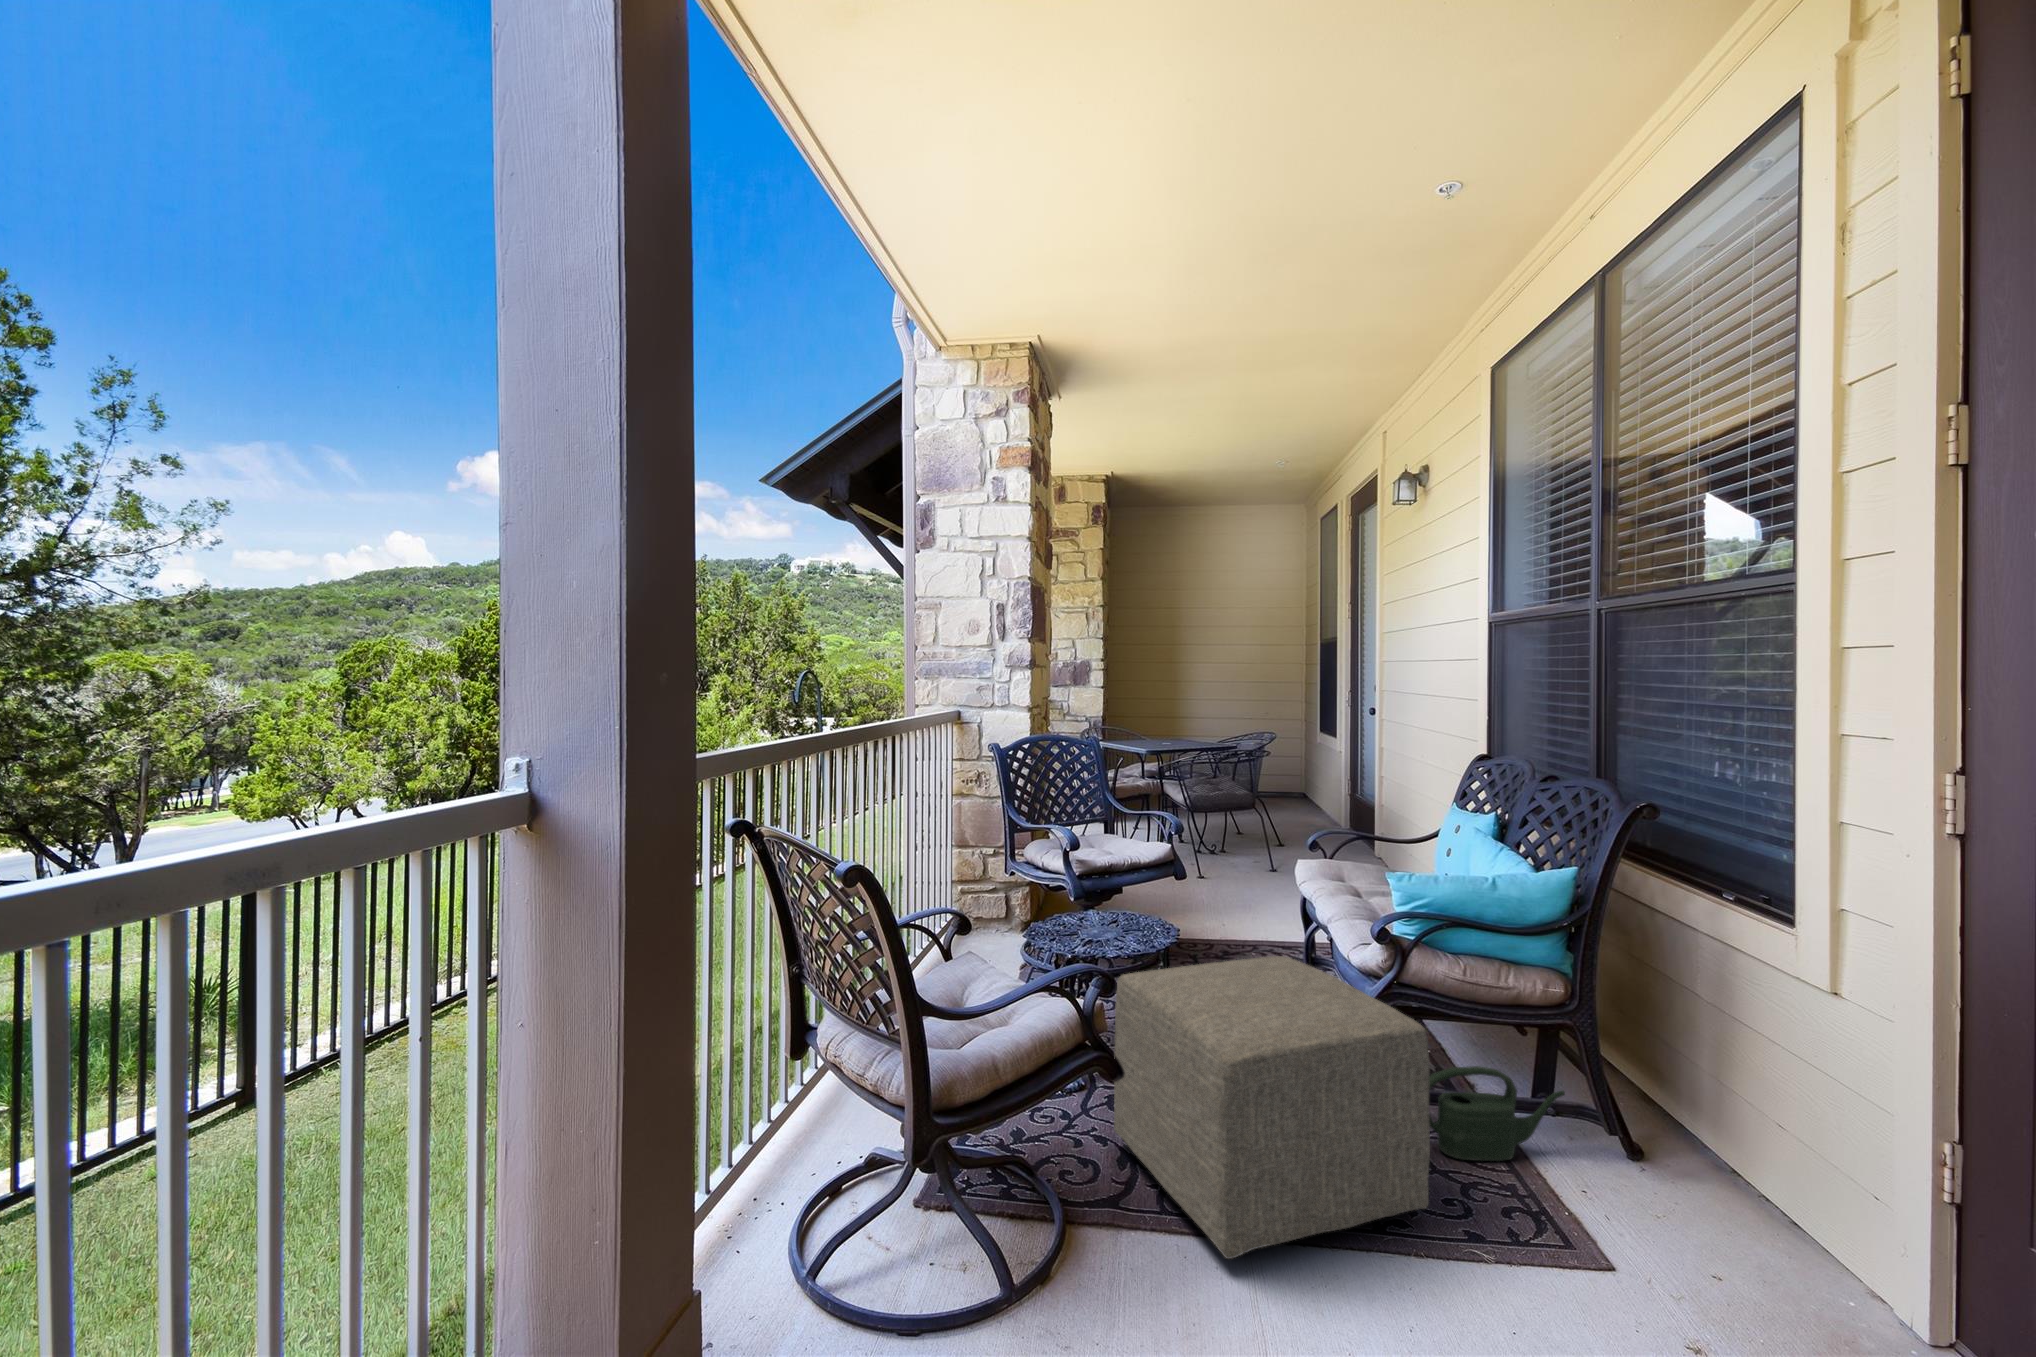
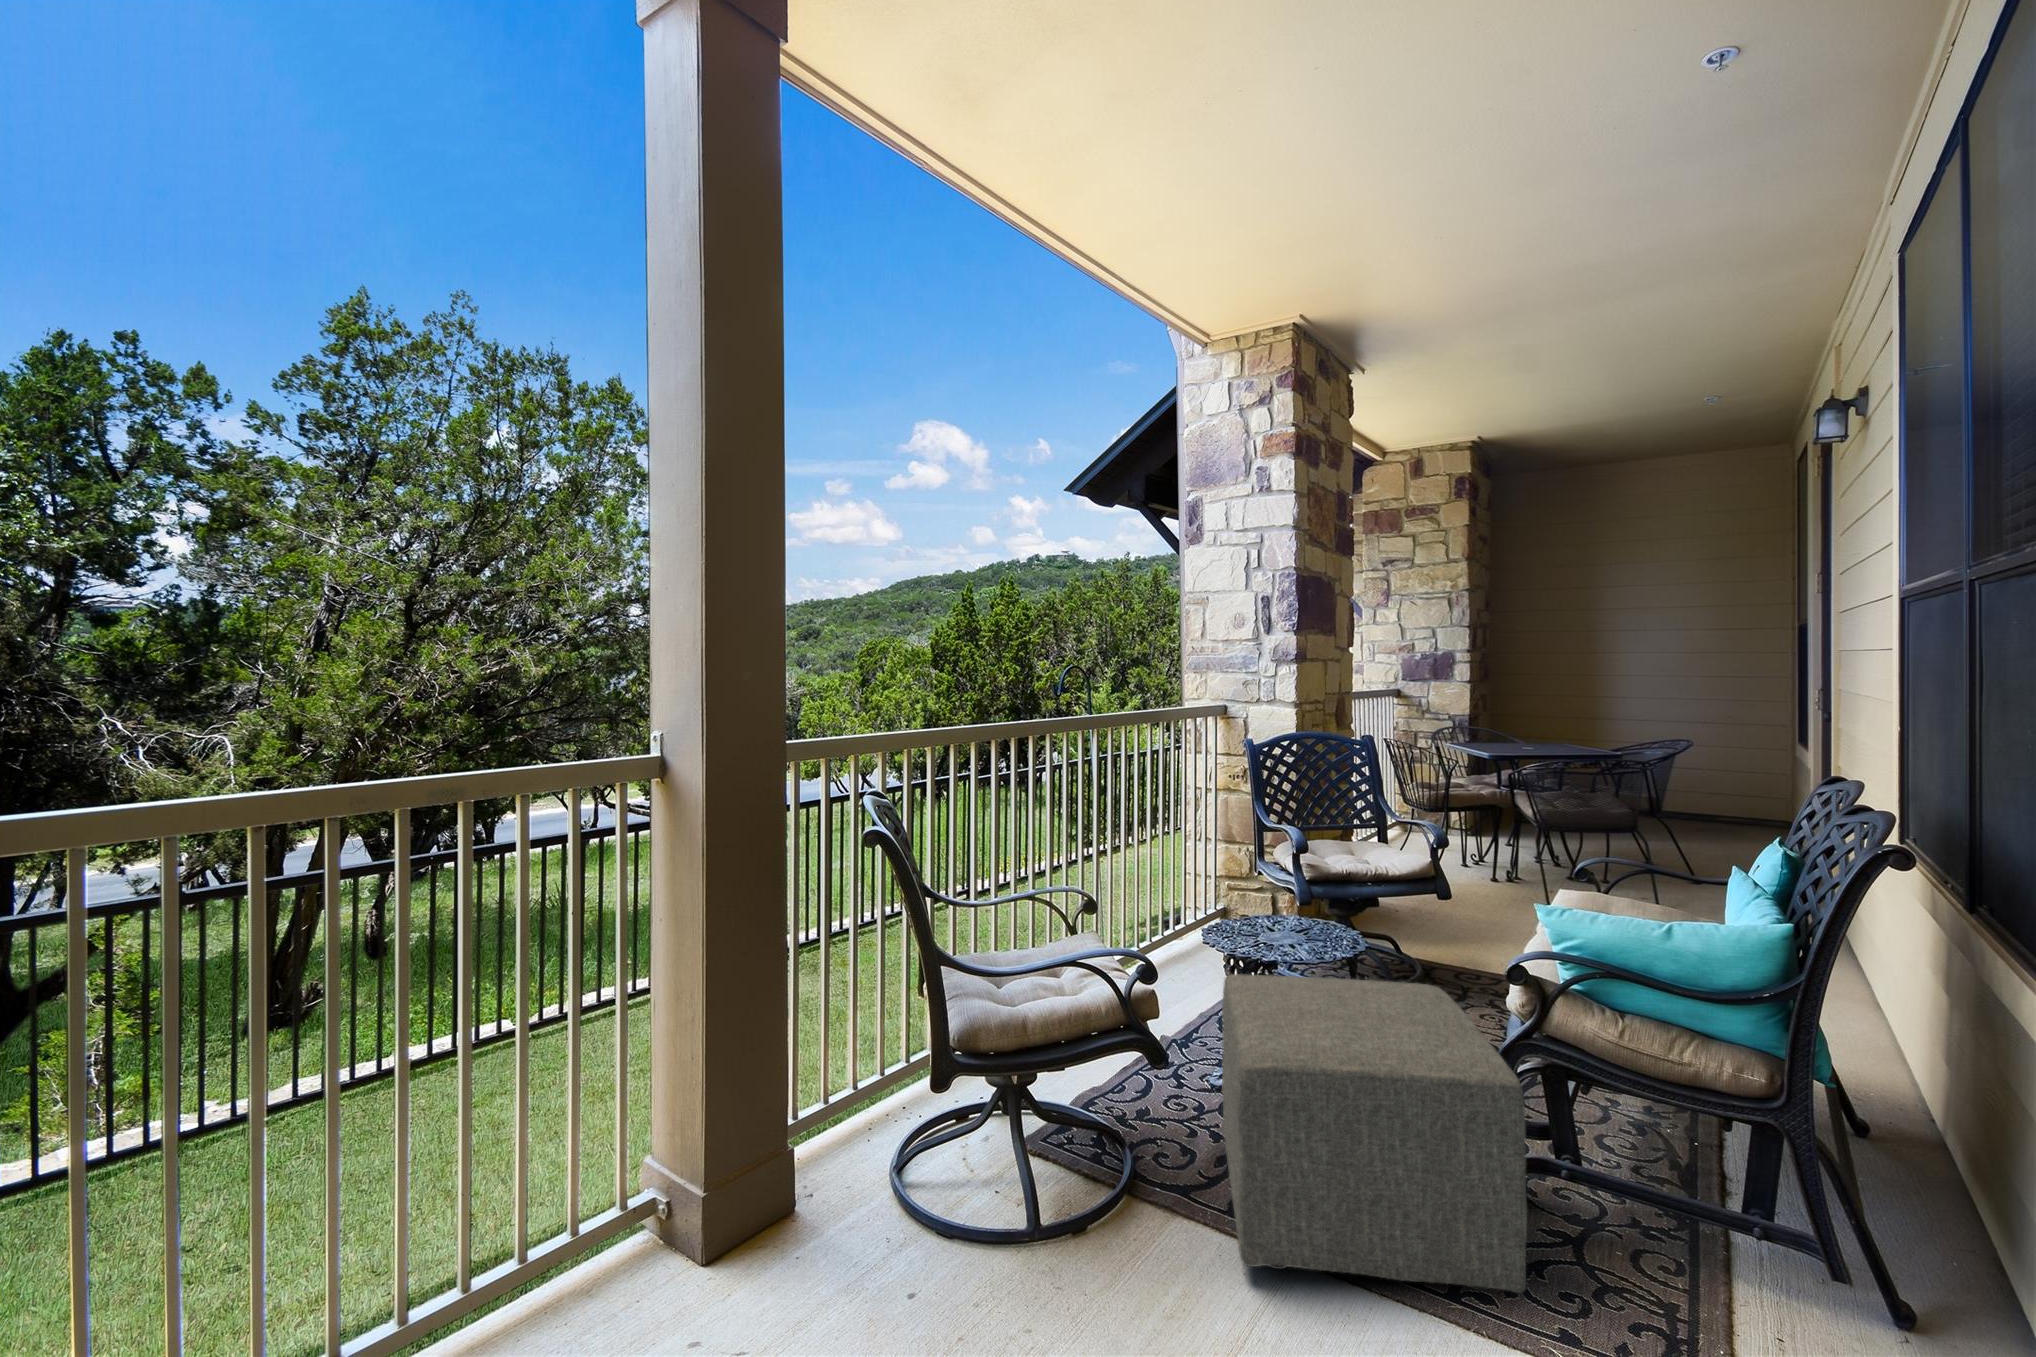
watering can: present [1429,1066,1565,1161] -> none [1582,1151,1808,1285]

